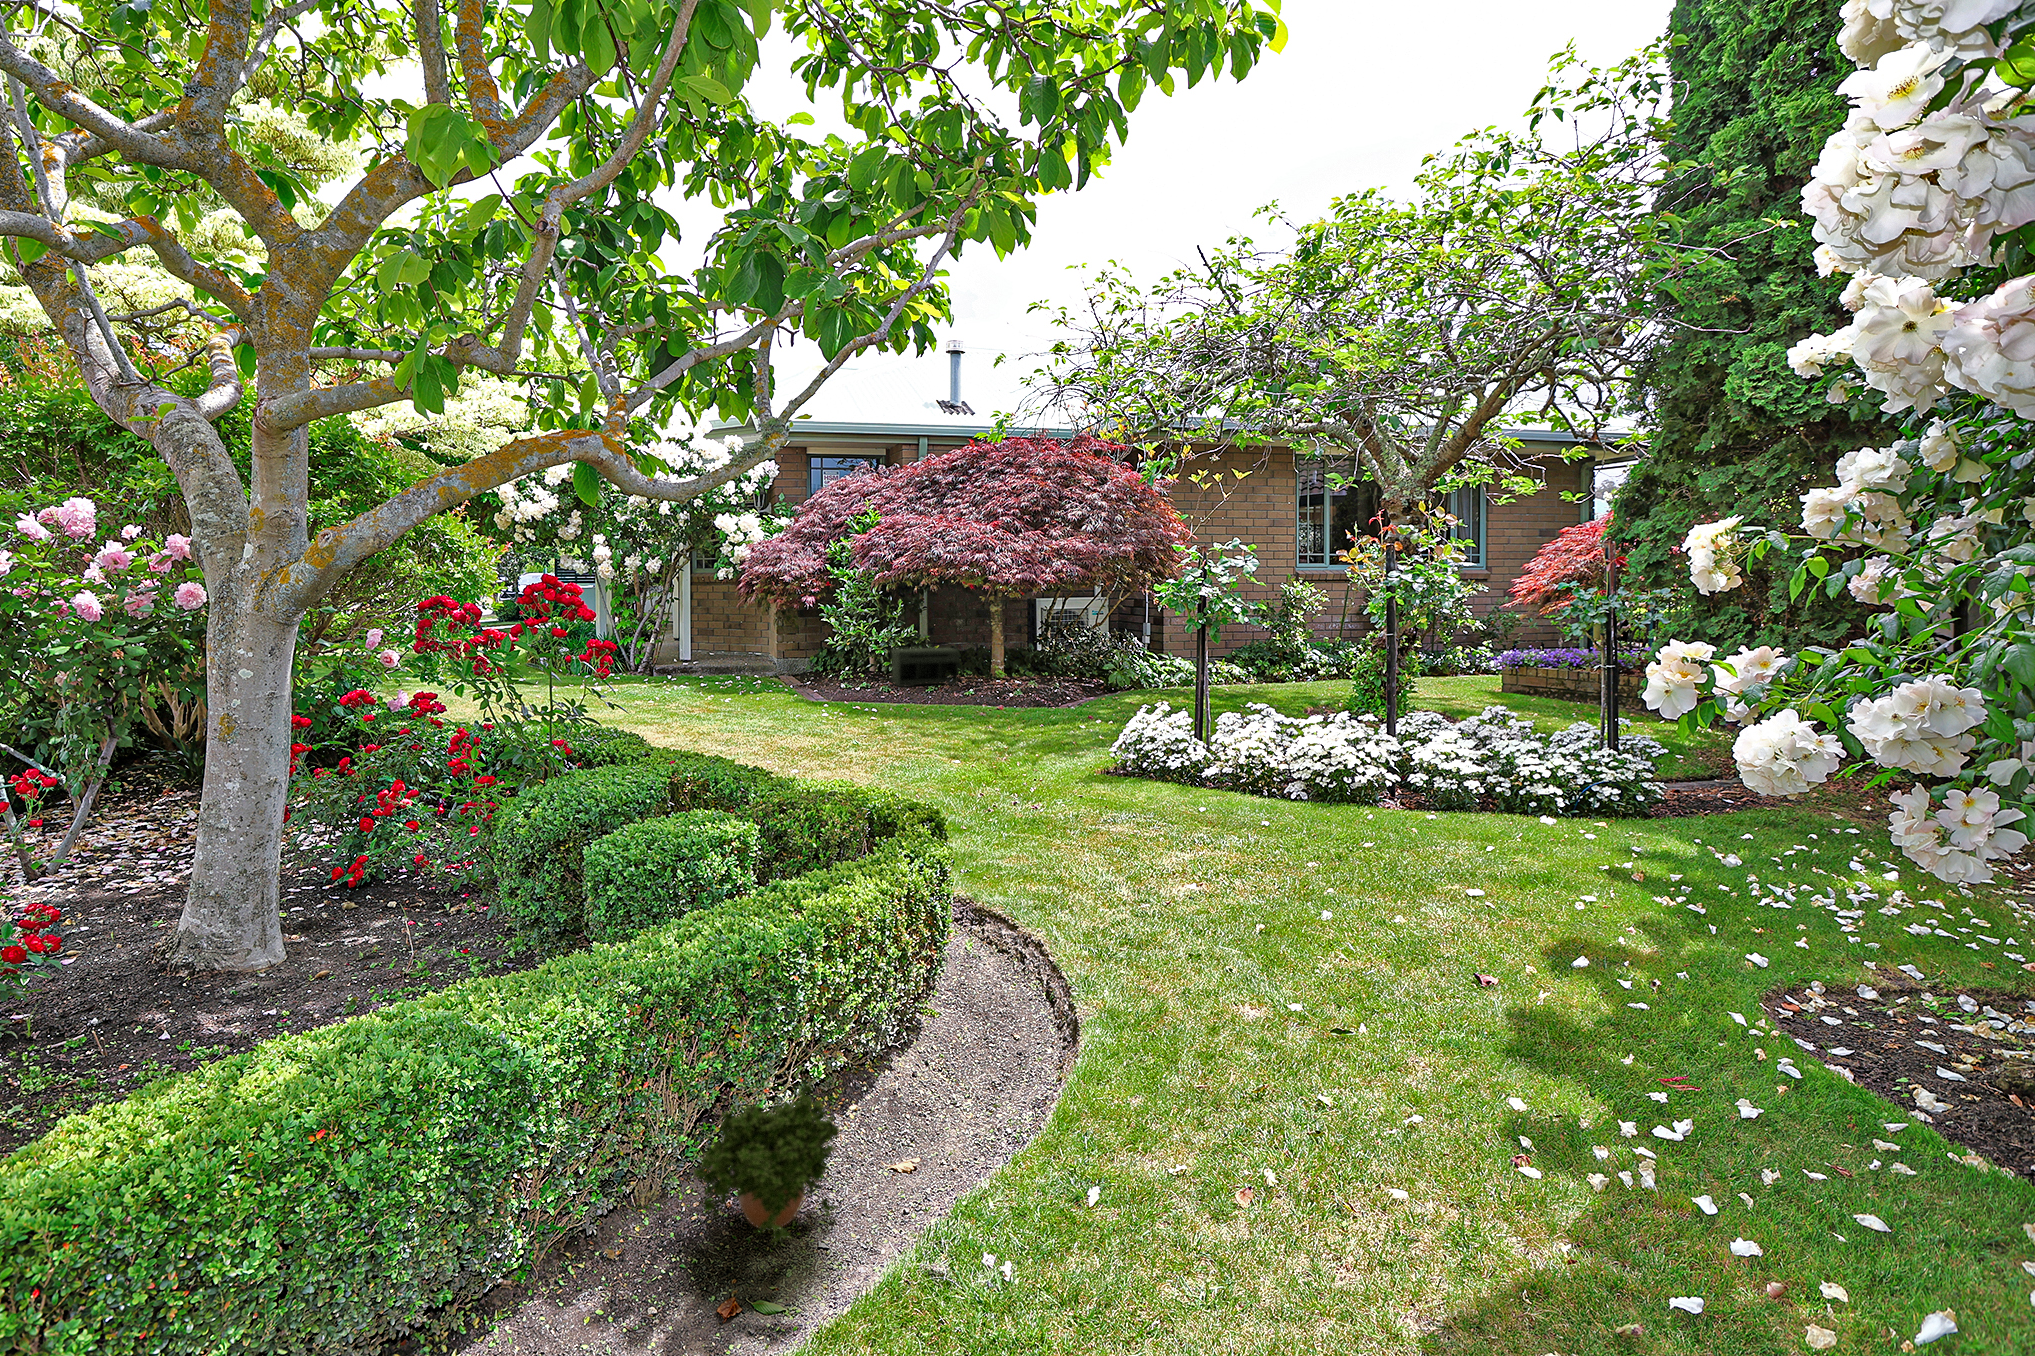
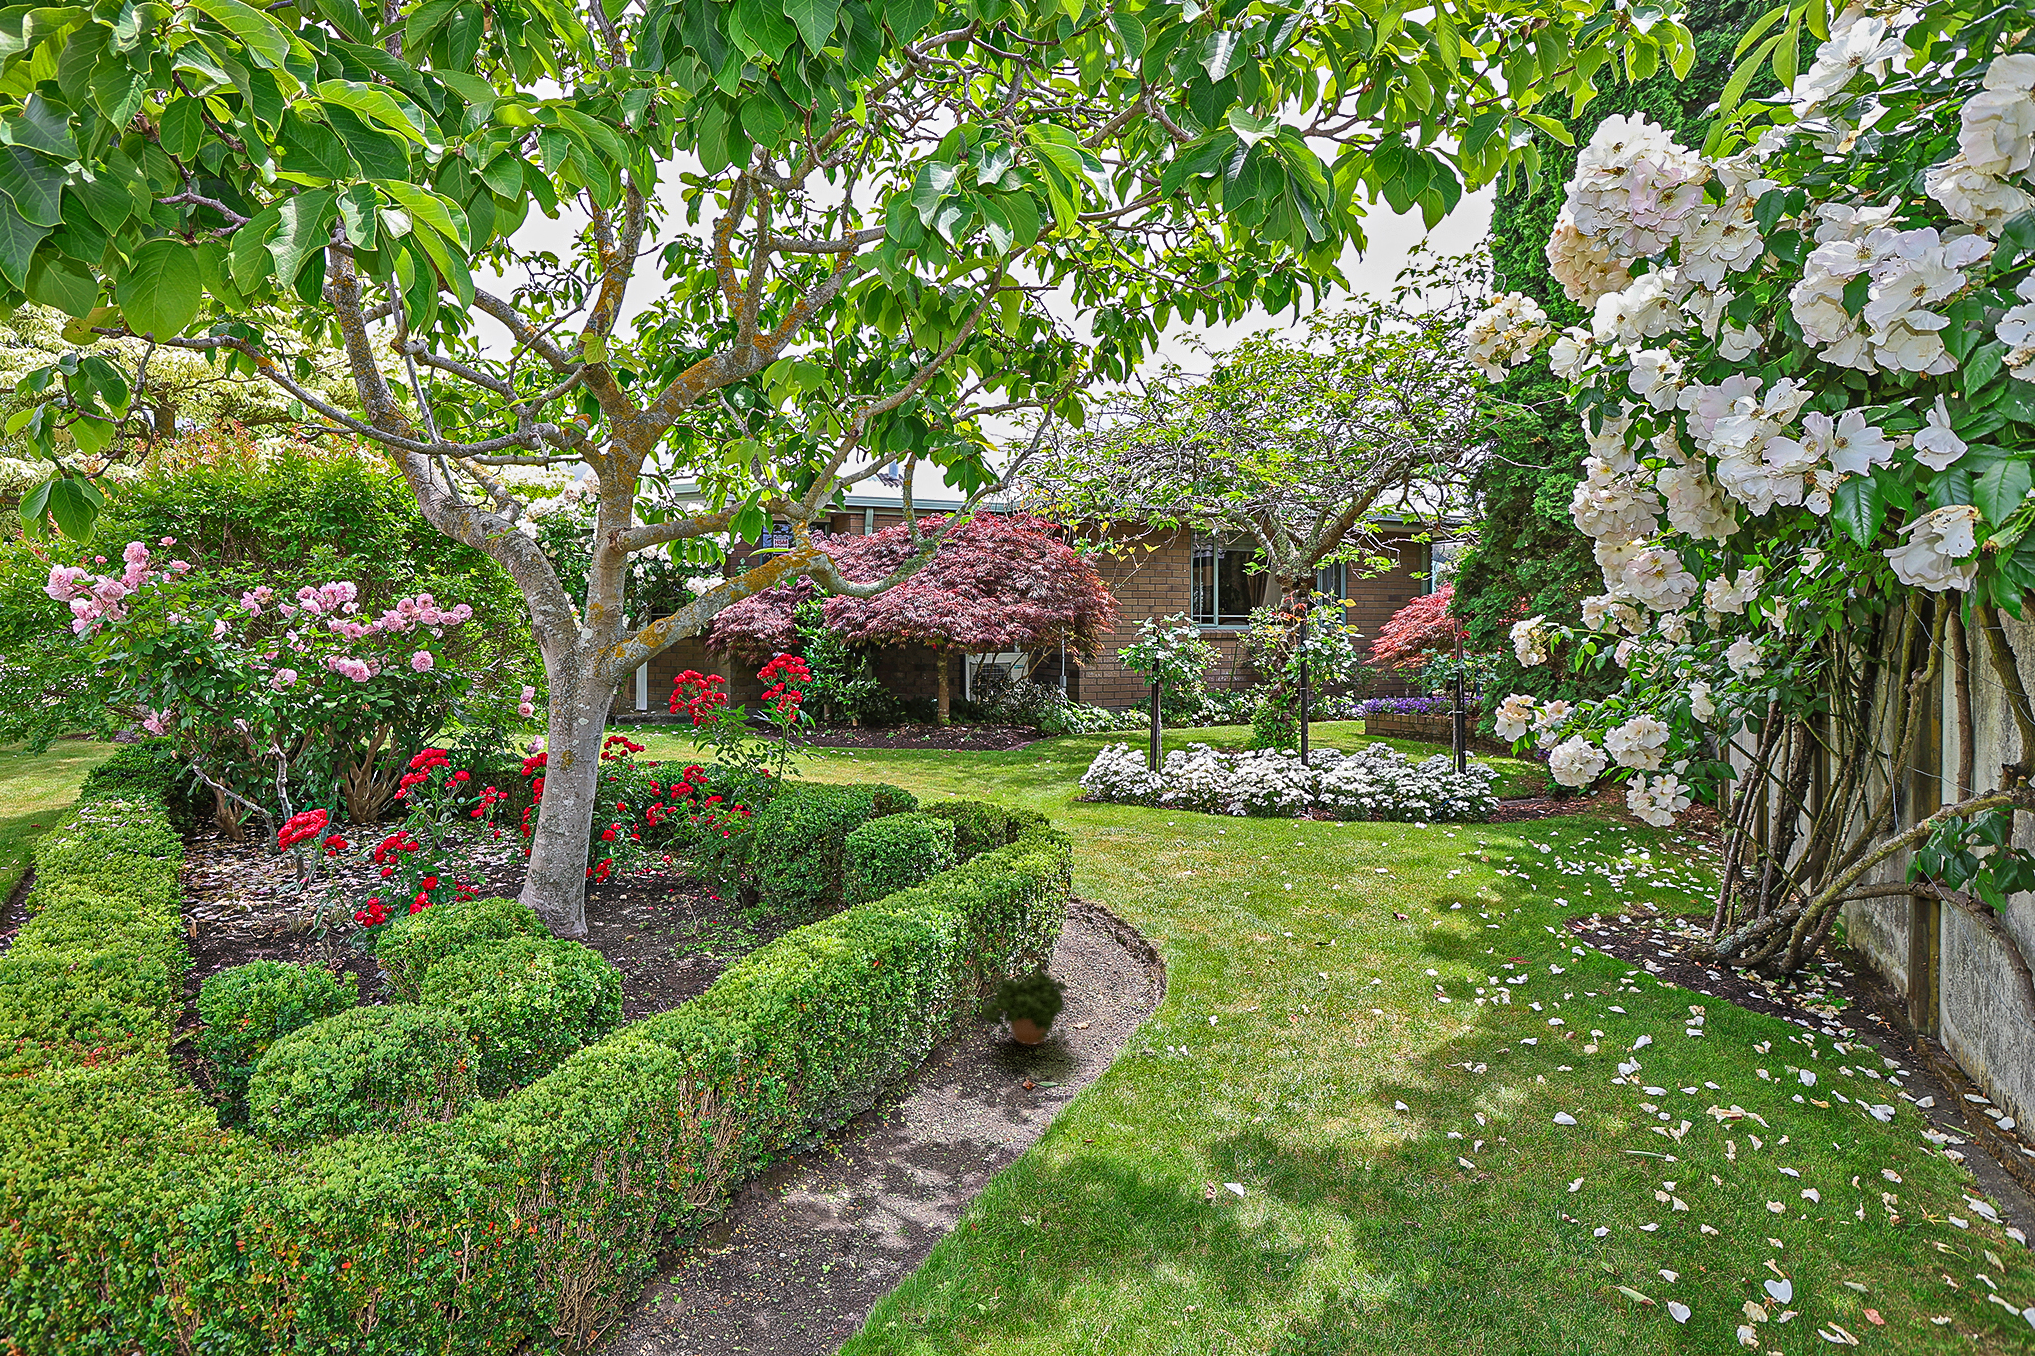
bench: present [892,648,959,687] -> none [845,698,908,734]

